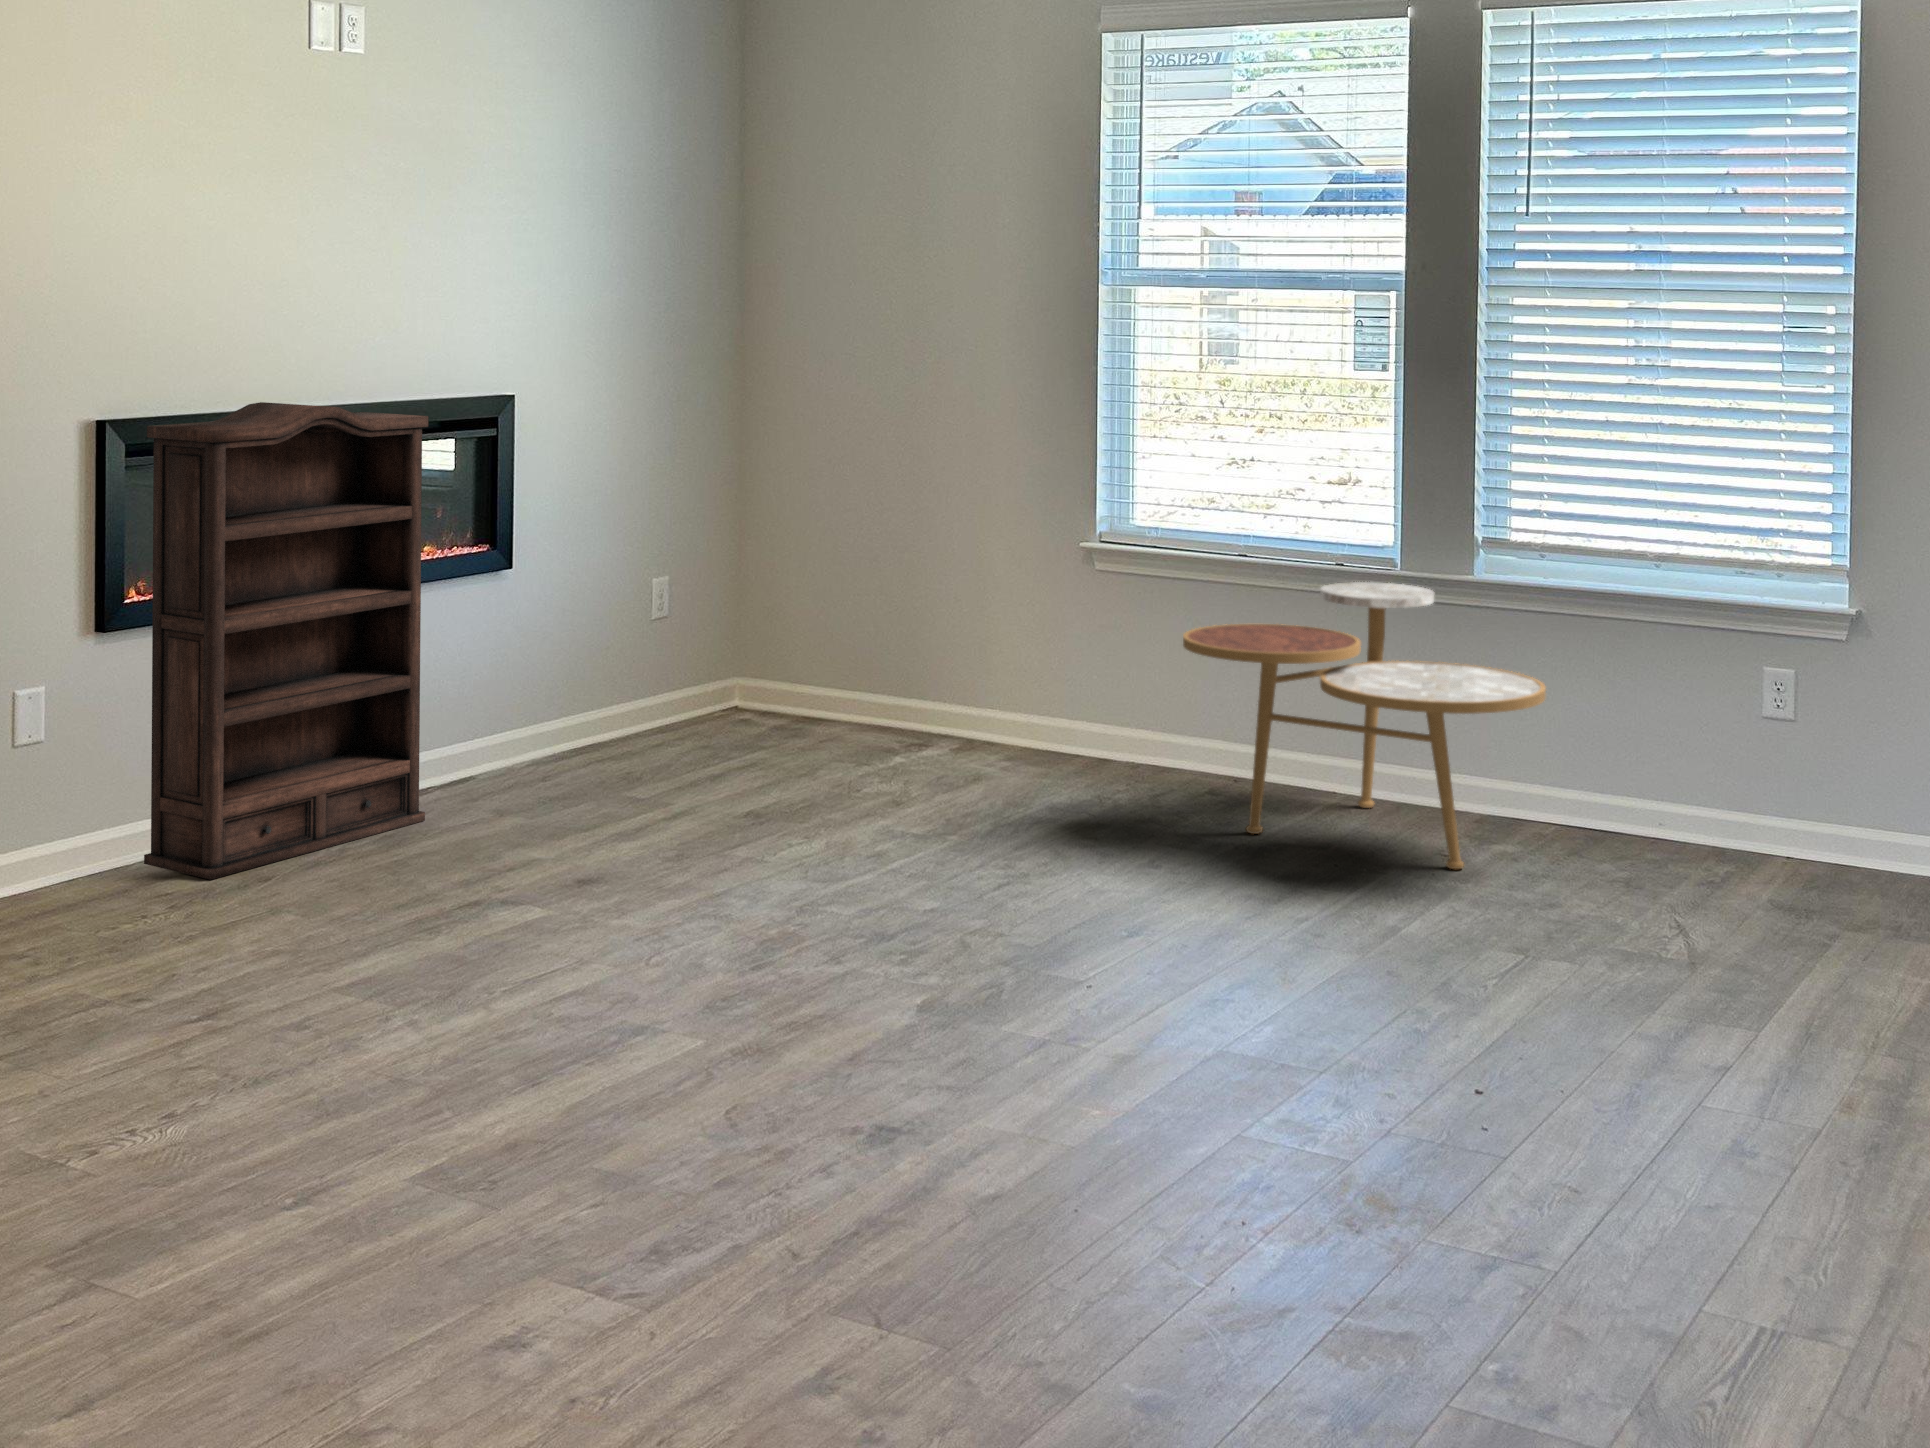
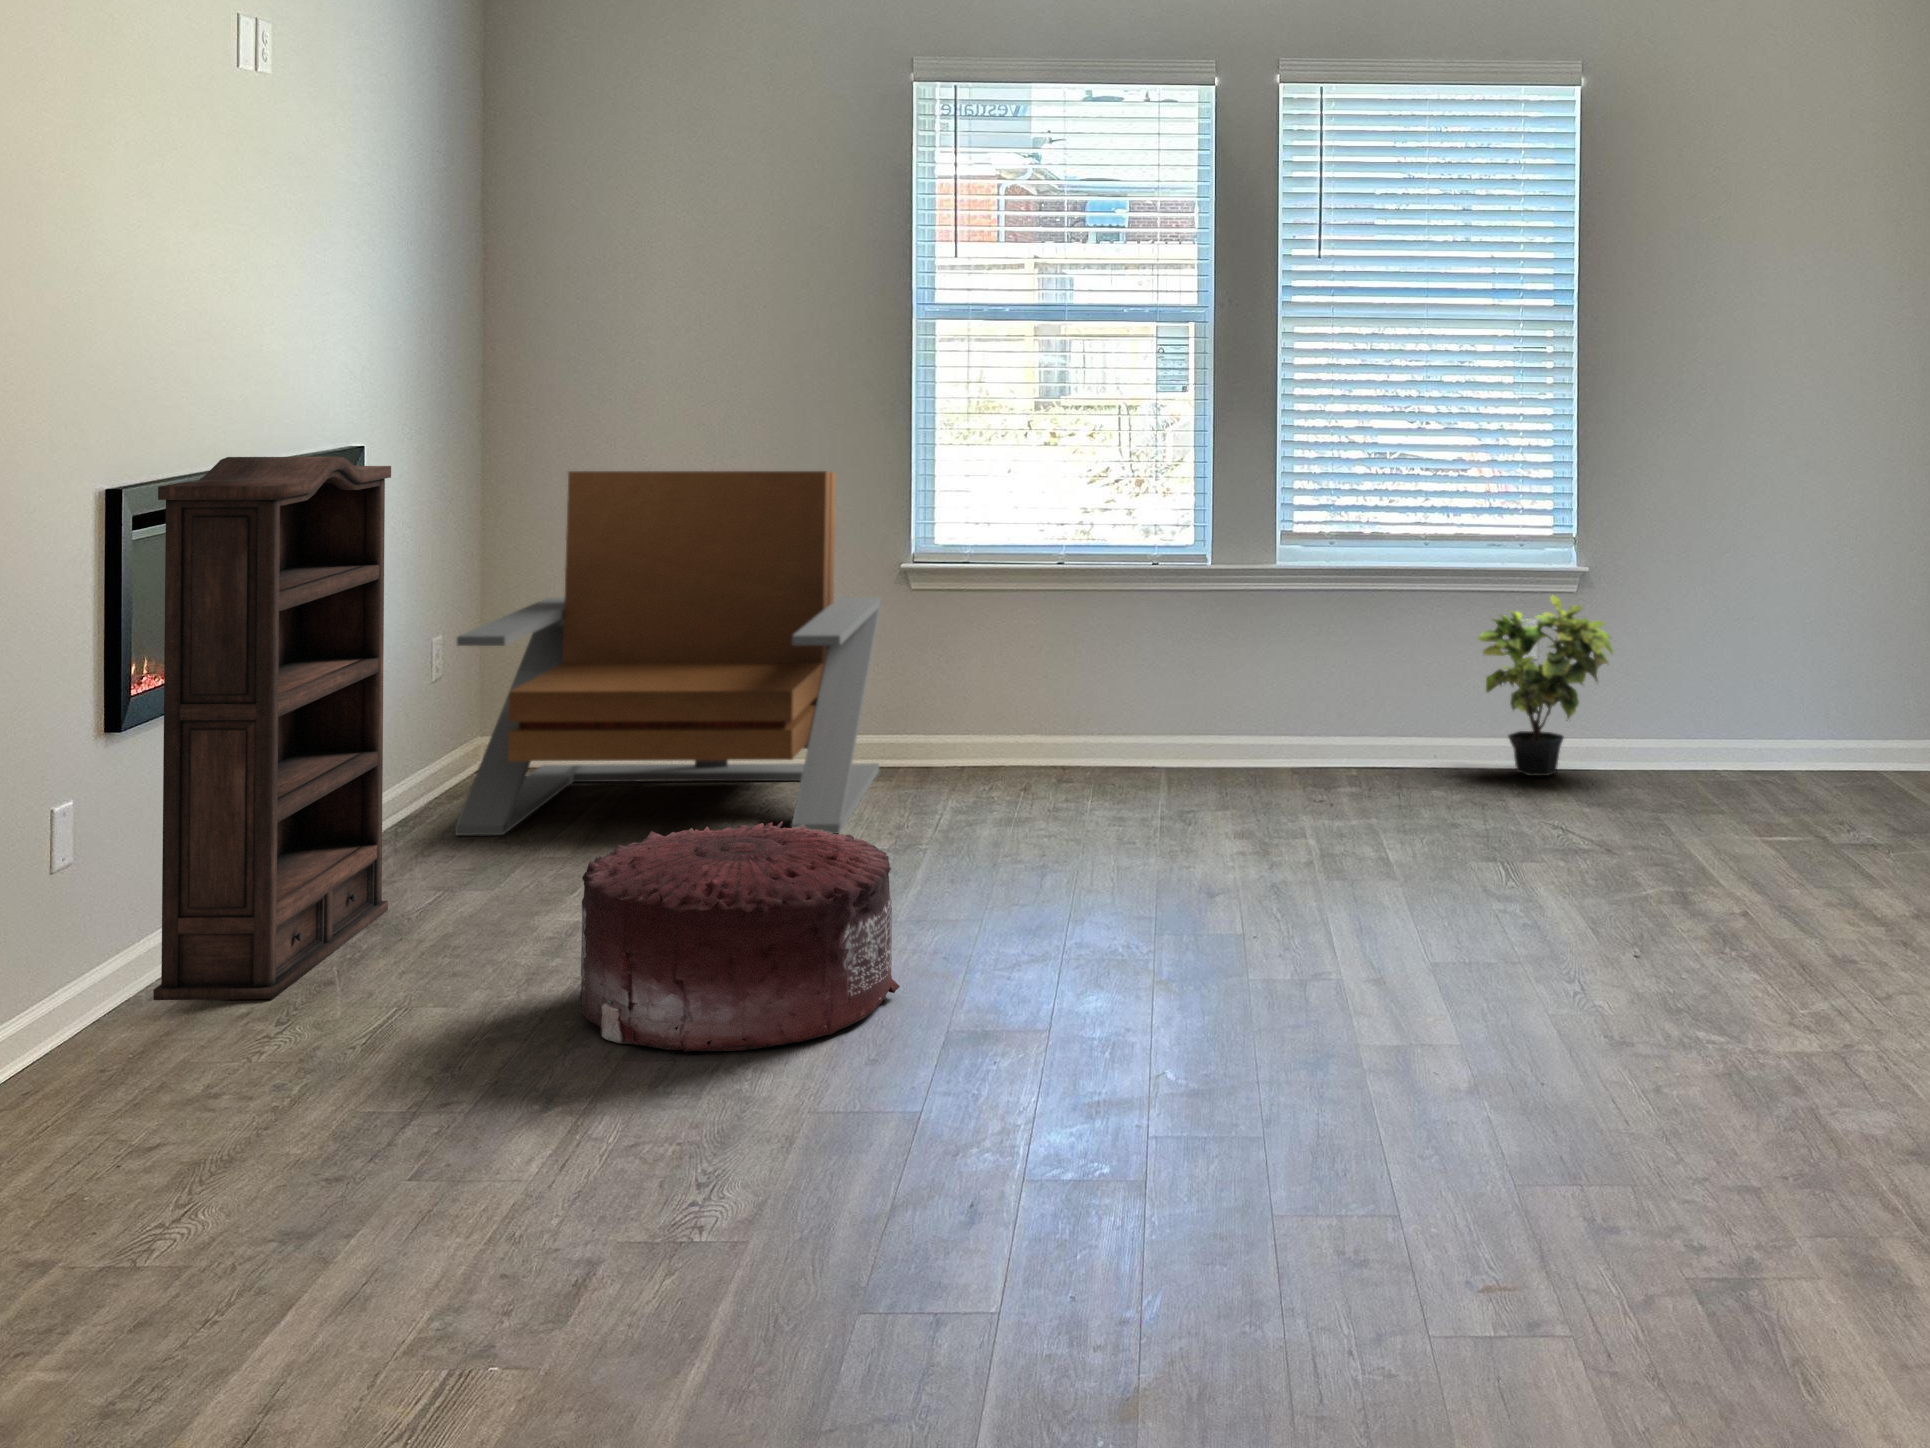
lounge chair: none [595,427,1057,816] -> present [455,471,881,835]
side table: present [1183,582,1546,869] -> none [1095,574,1412,800]
potted plant: none [1685,651,1870,881] -> present [1478,596,1613,776]
pouf: none [332,781,641,1007] -> present [579,821,900,1052]

